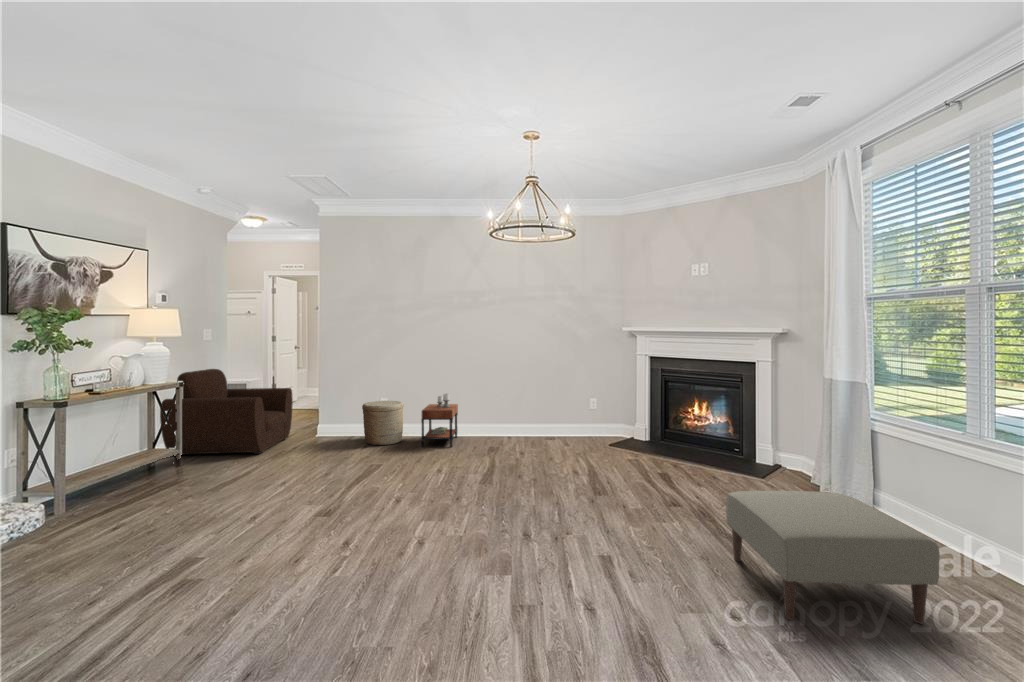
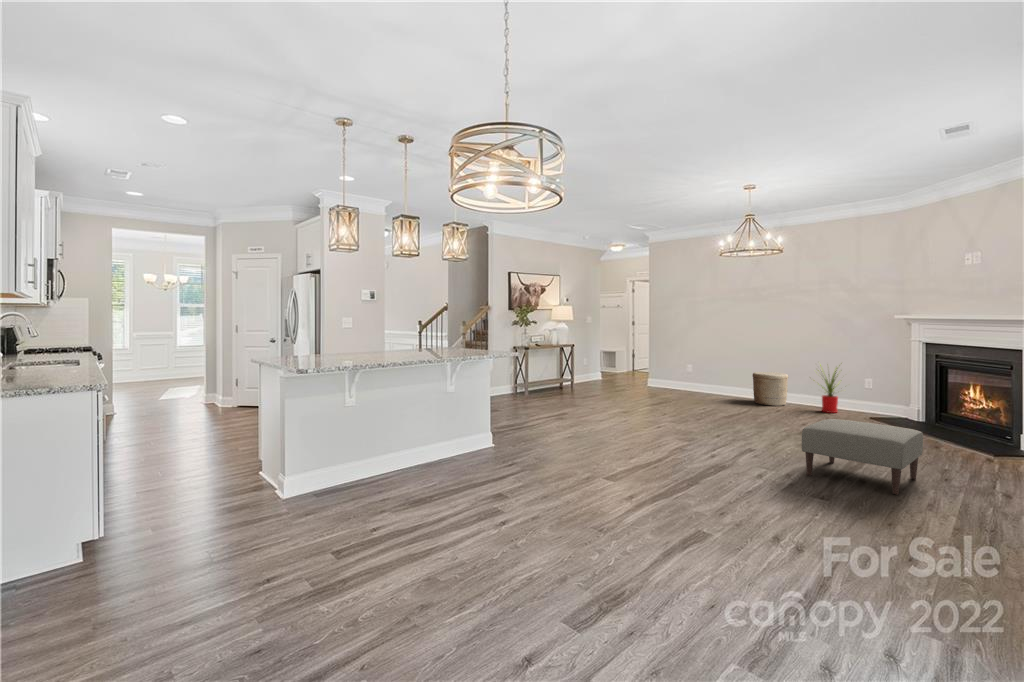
armchair: present [160,369,293,457] -> none [564,339,633,389]
house plant: none [543,384,588,446] -> present [818,365,840,413]
side table: present [421,394,458,447] -> none [707,362,742,401]
woven basket: present [362,401,404,445] -> present [753,372,788,406]

